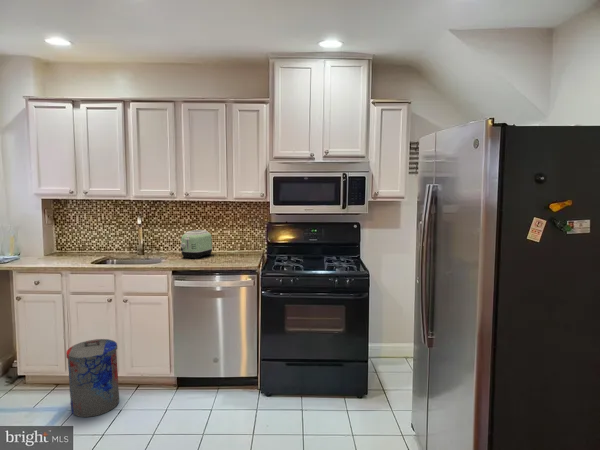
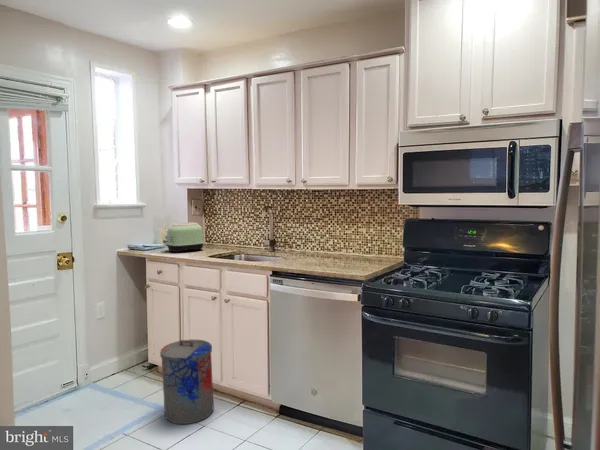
toaster: present [181,230,212,258] -> present [163,222,203,252]

